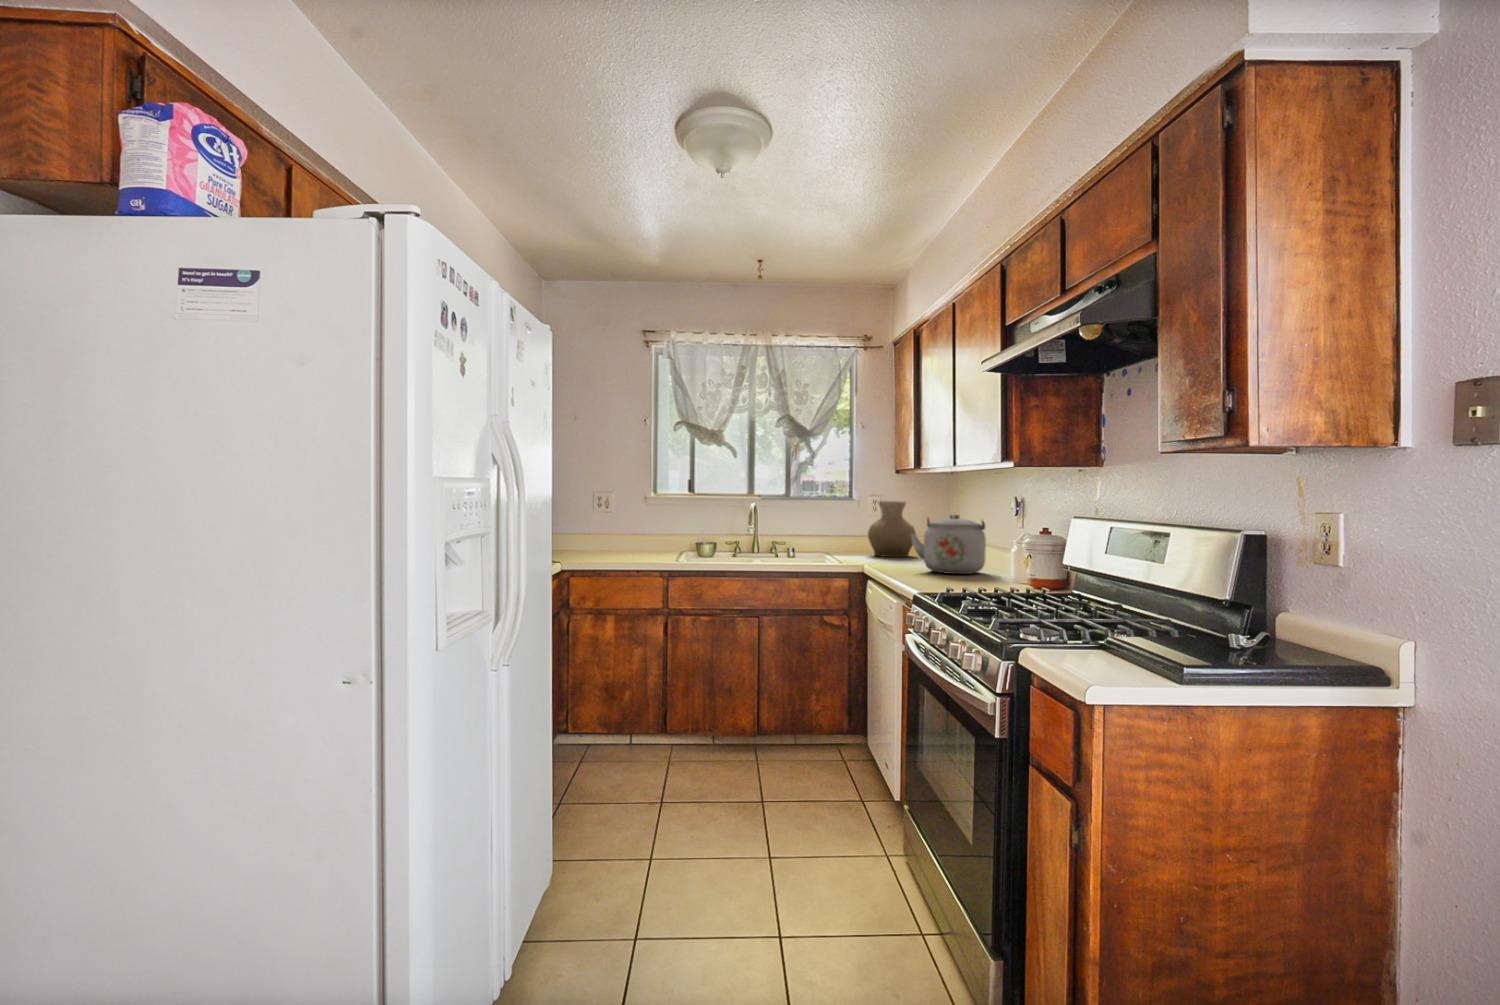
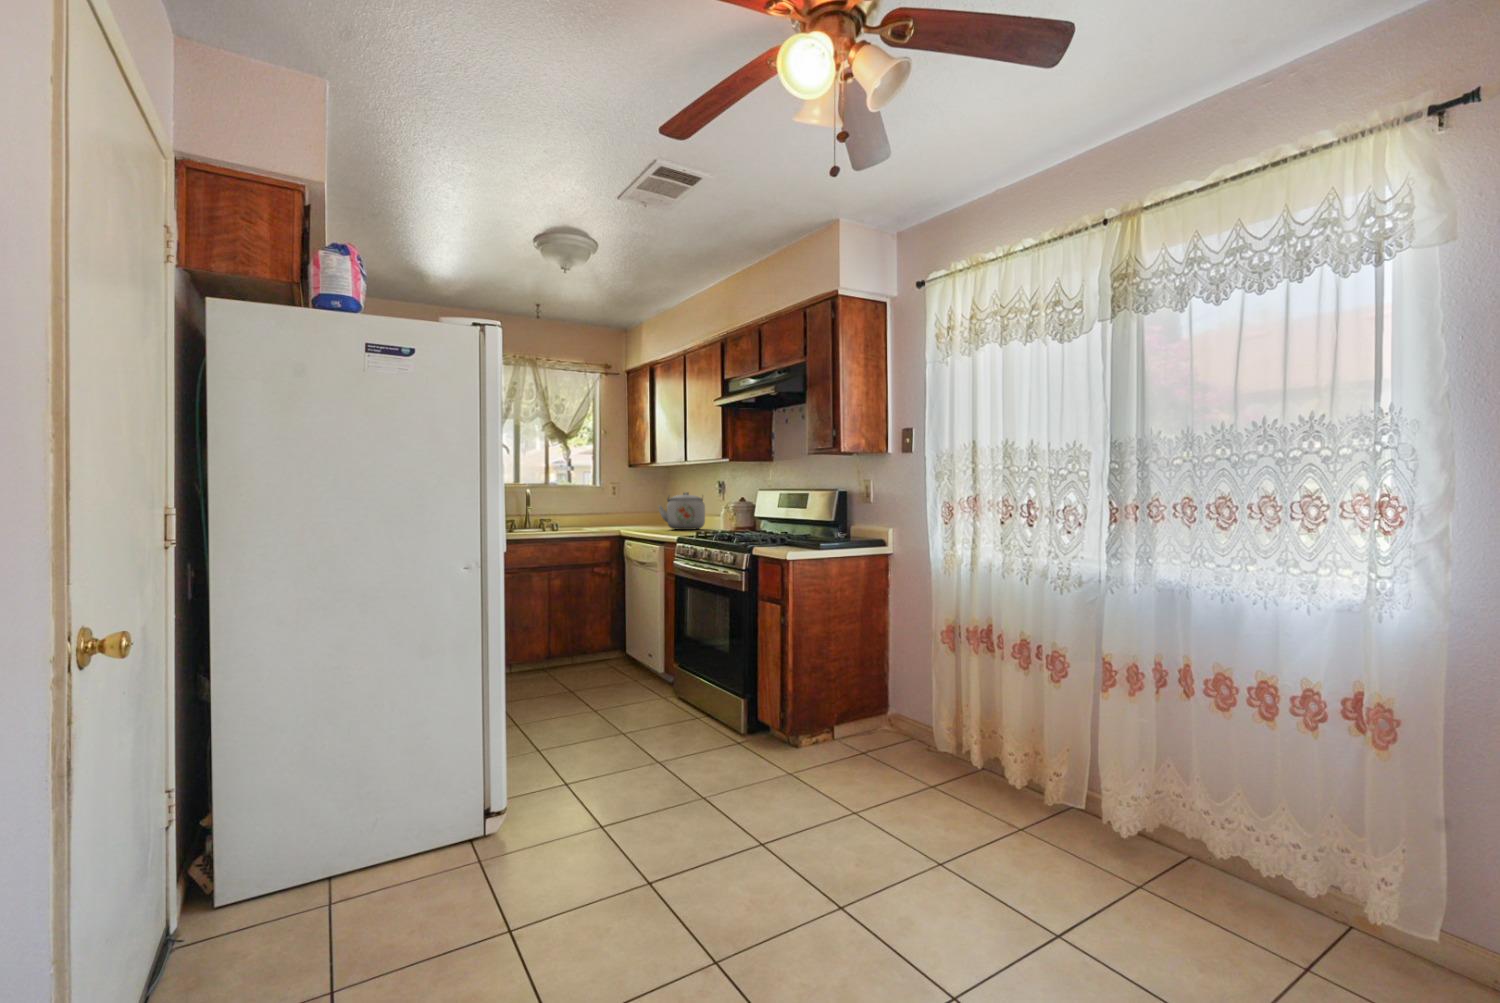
vase: present [868,501,916,557] -> none [614,486,648,526]

